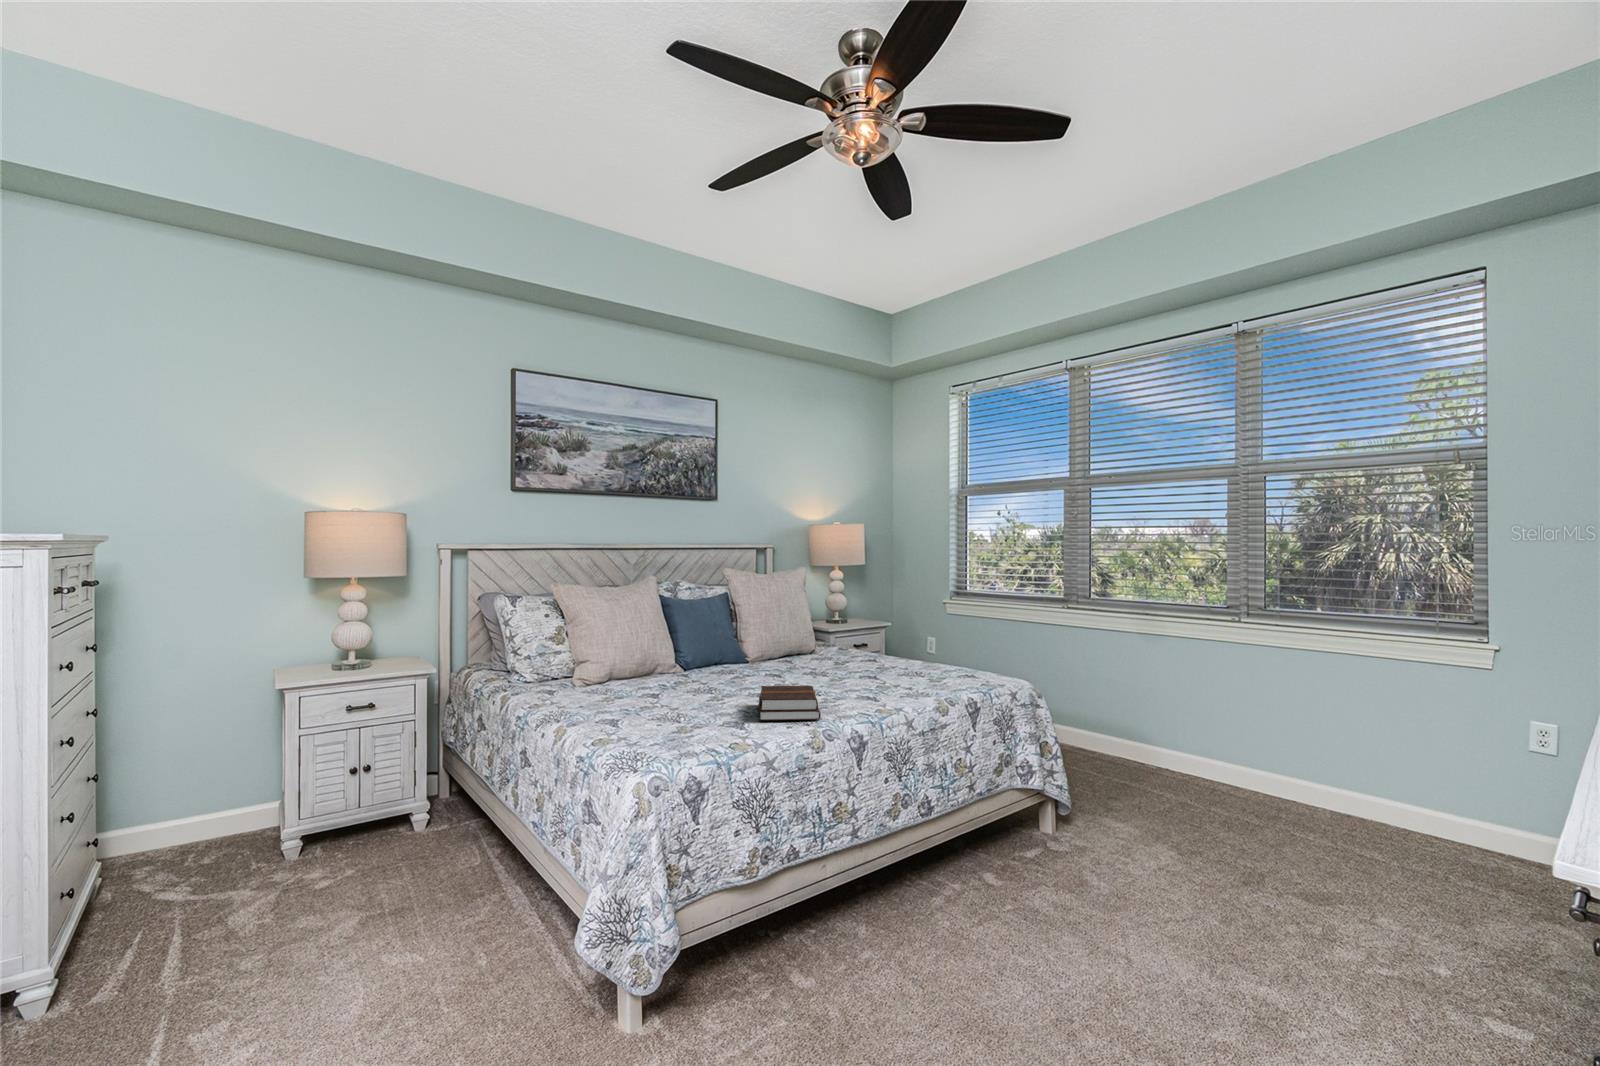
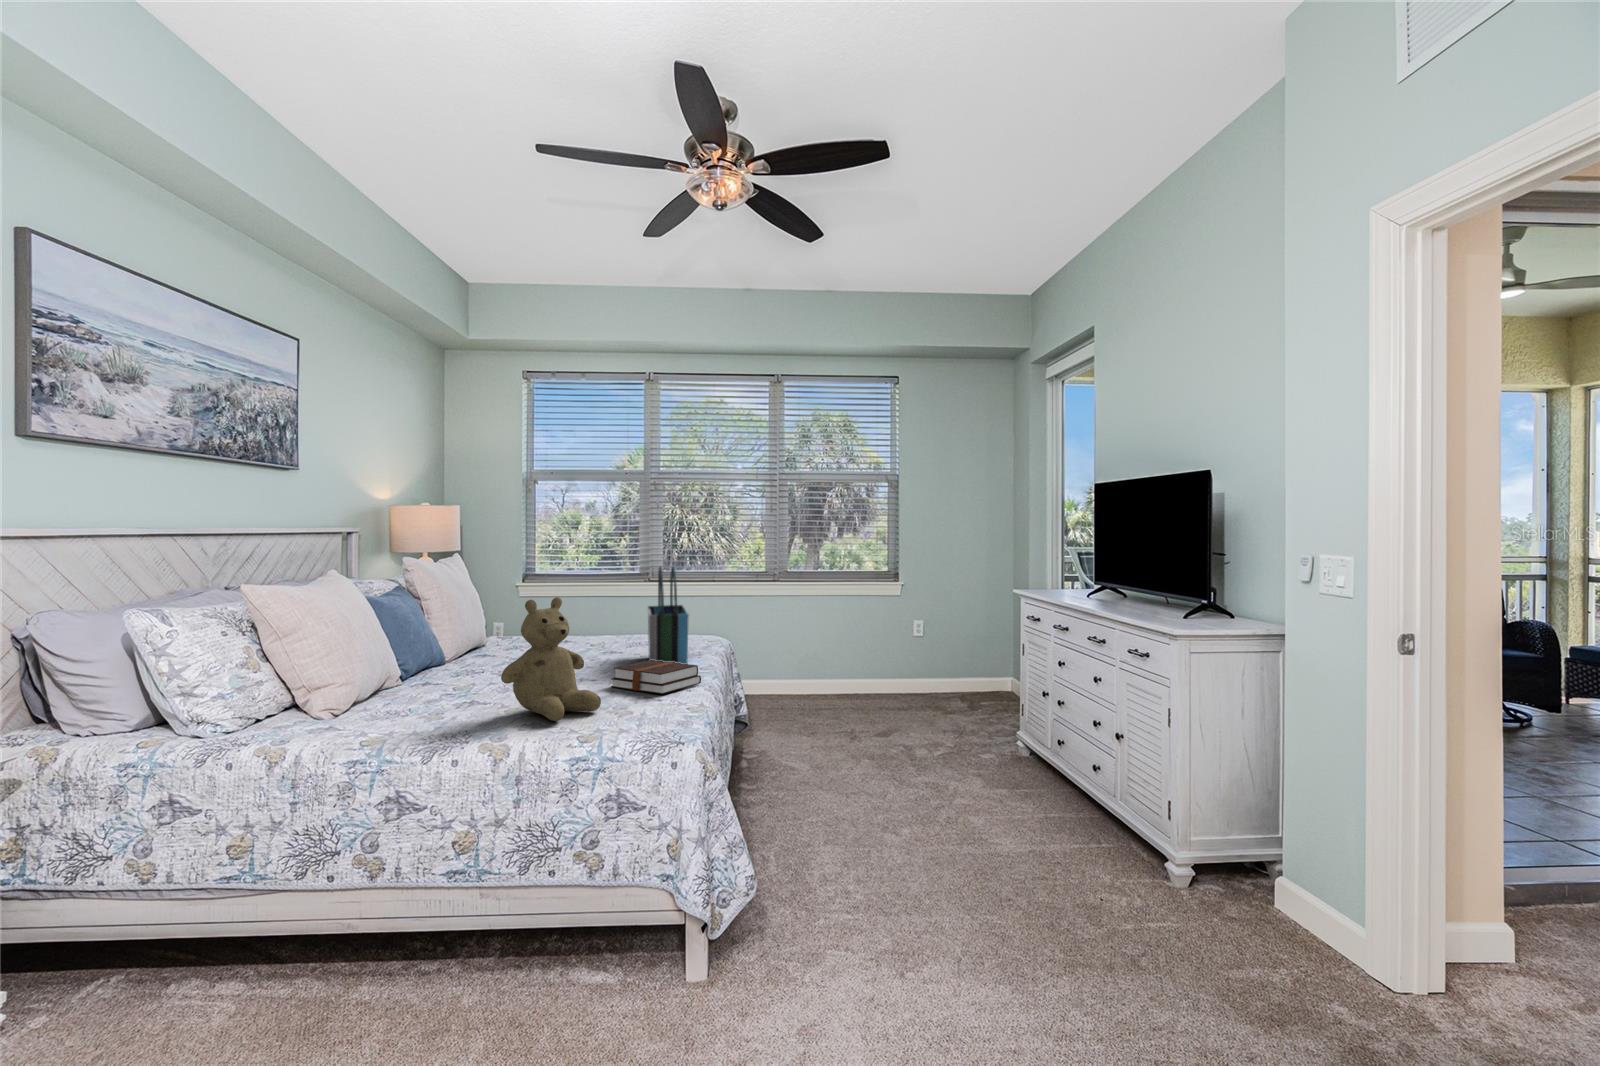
tote bag: none [833,588,921,699] -> present [648,566,689,664]
teddy bear: none [620,610,705,721] -> present [501,597,601,721]

